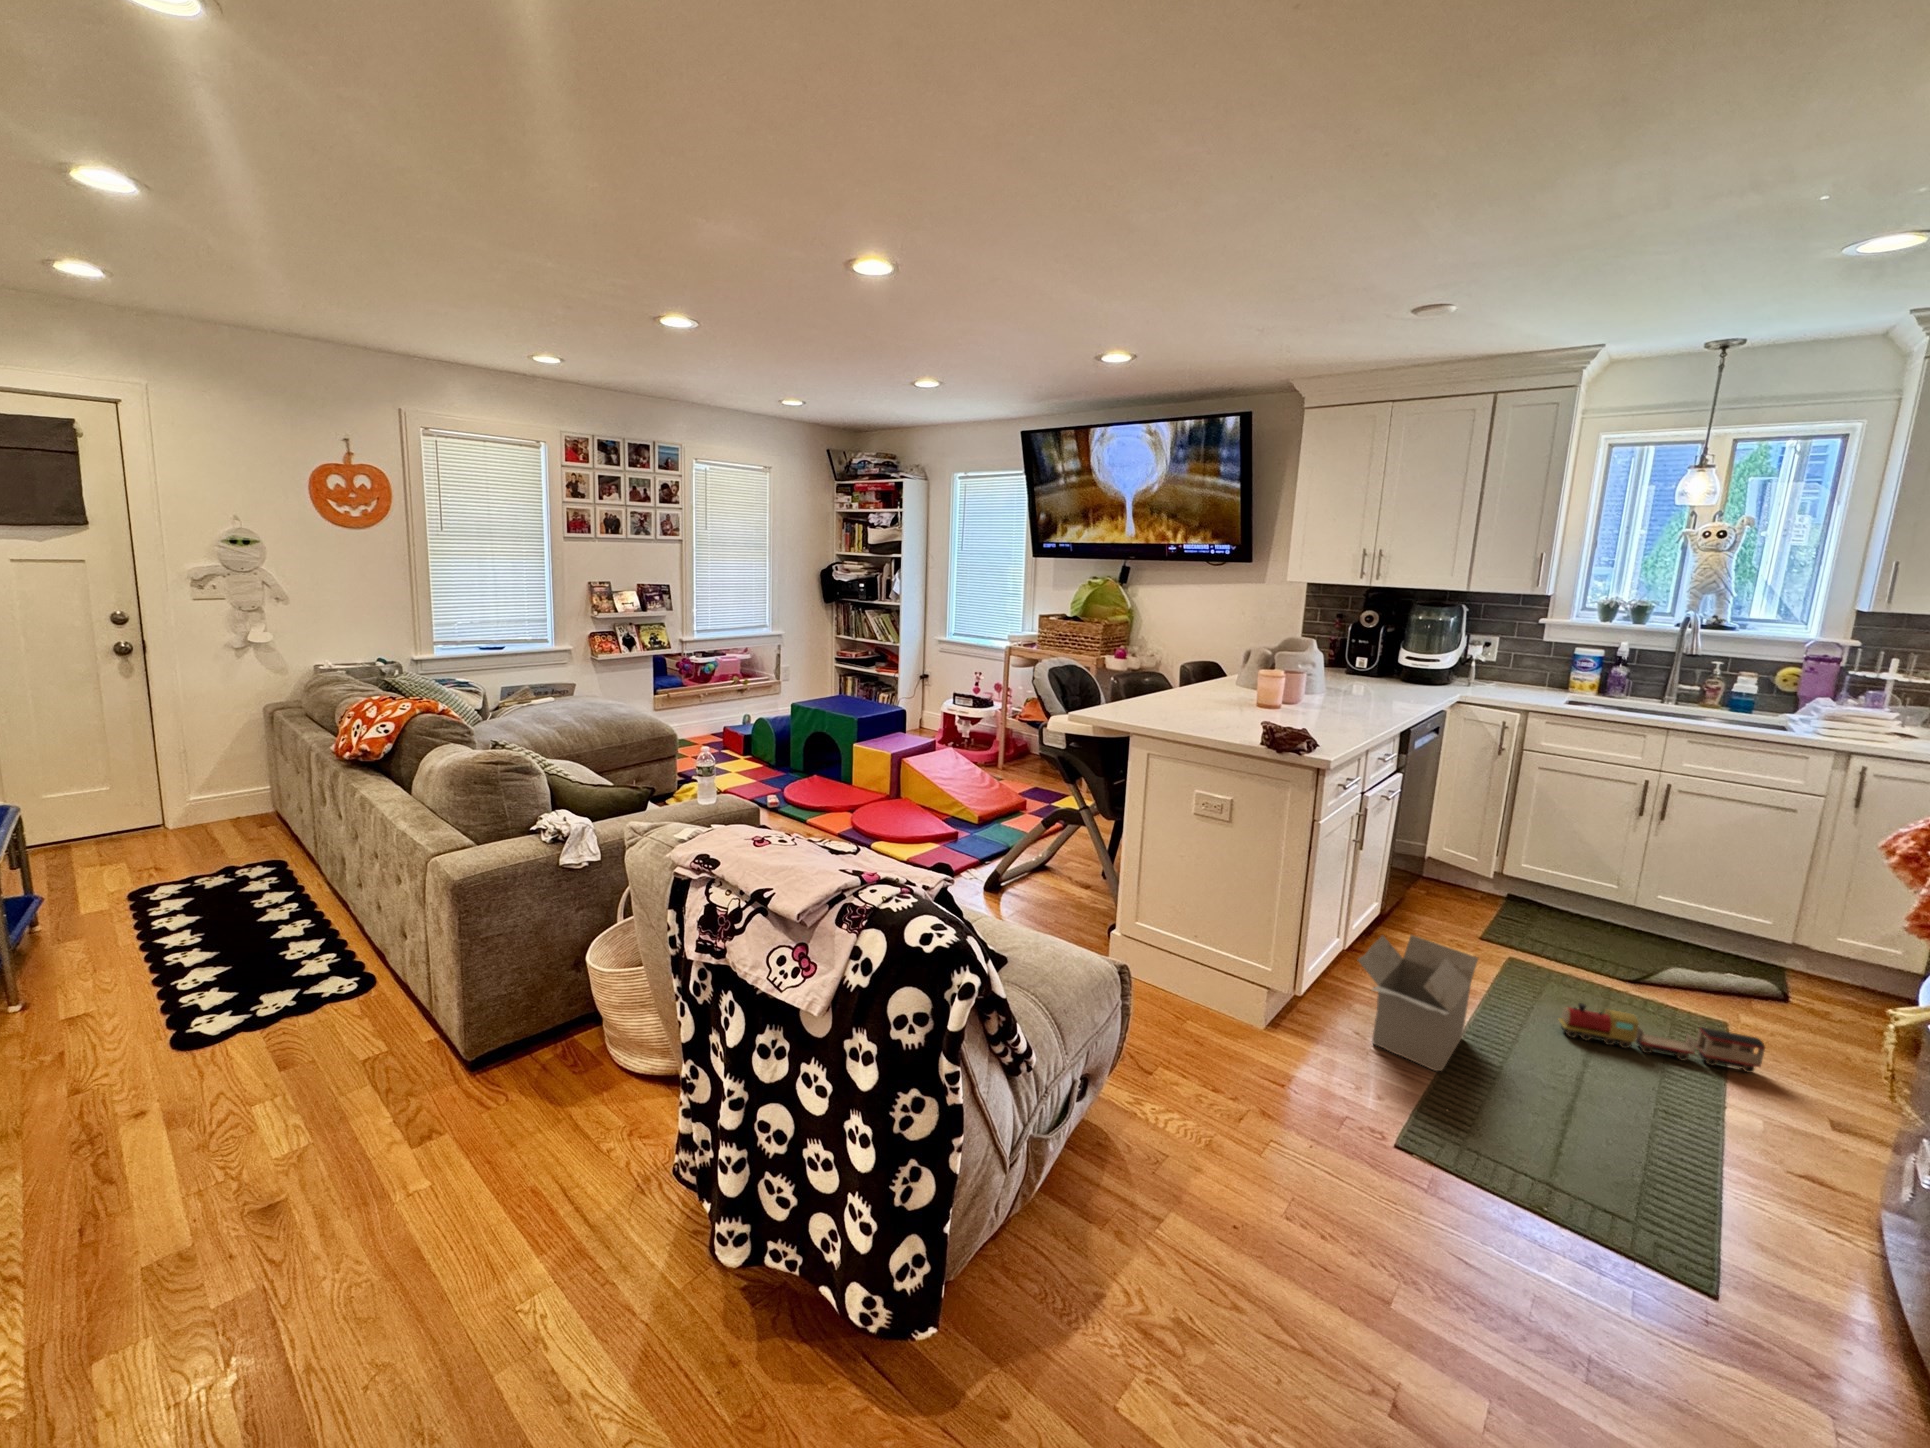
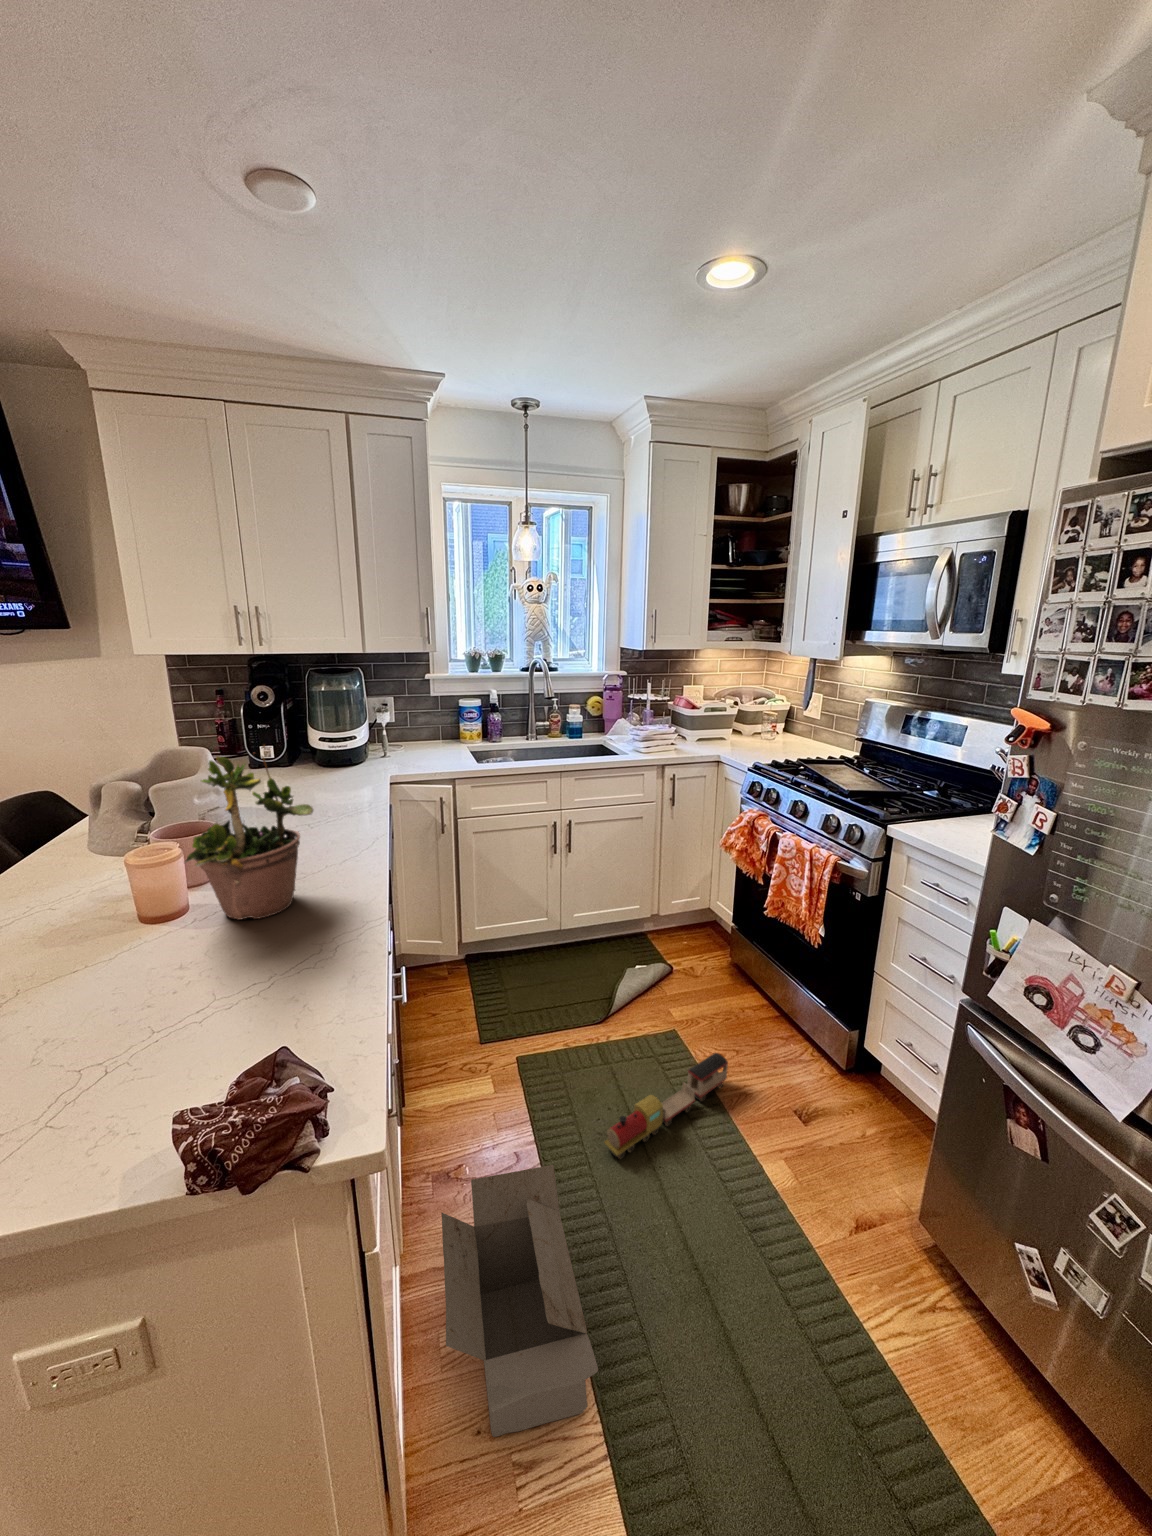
potted plant: none [1291,617,1368,719] -> present [185,745,313,920]

